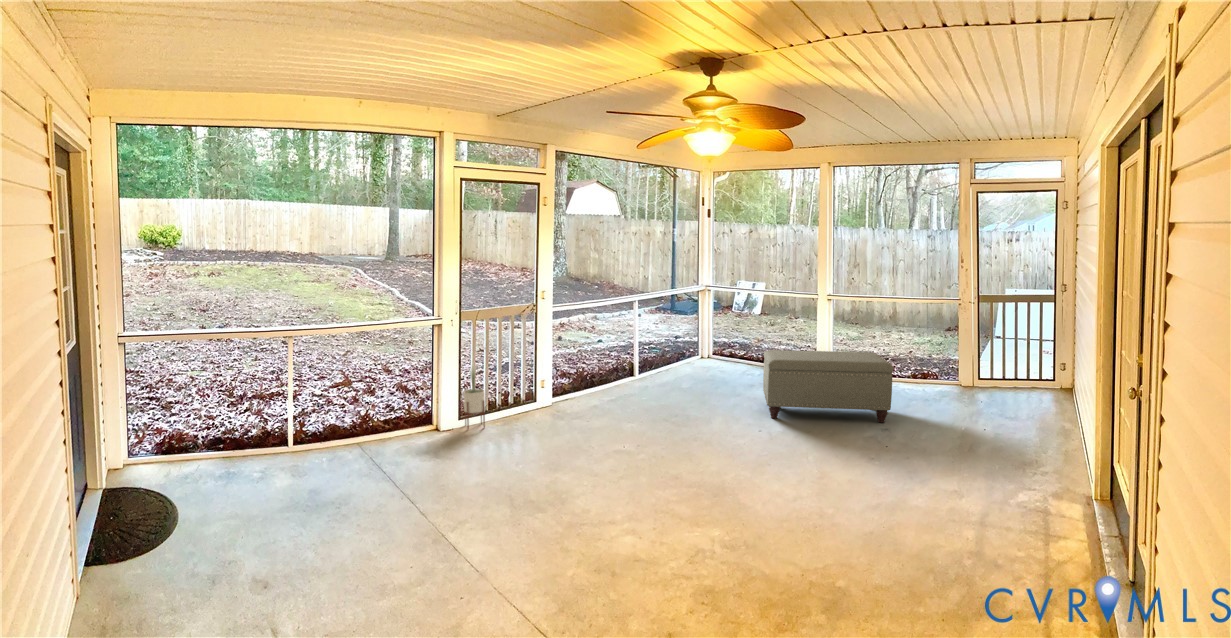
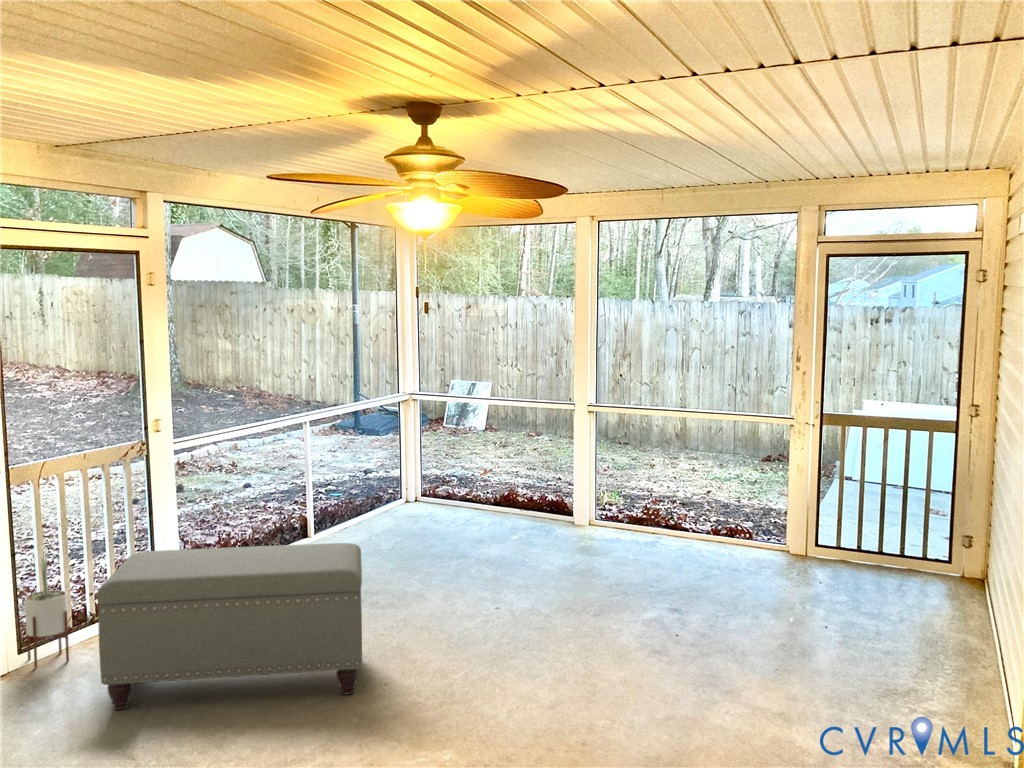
ottoman: present [763,350,893,423] -> present [97,543,362,710]

